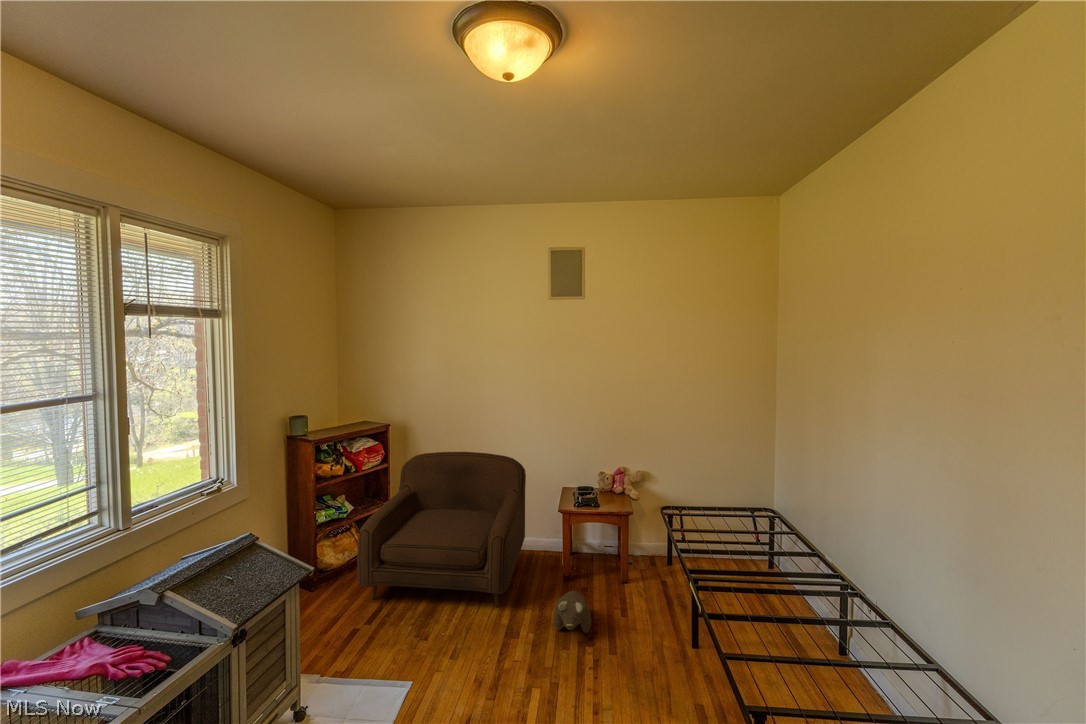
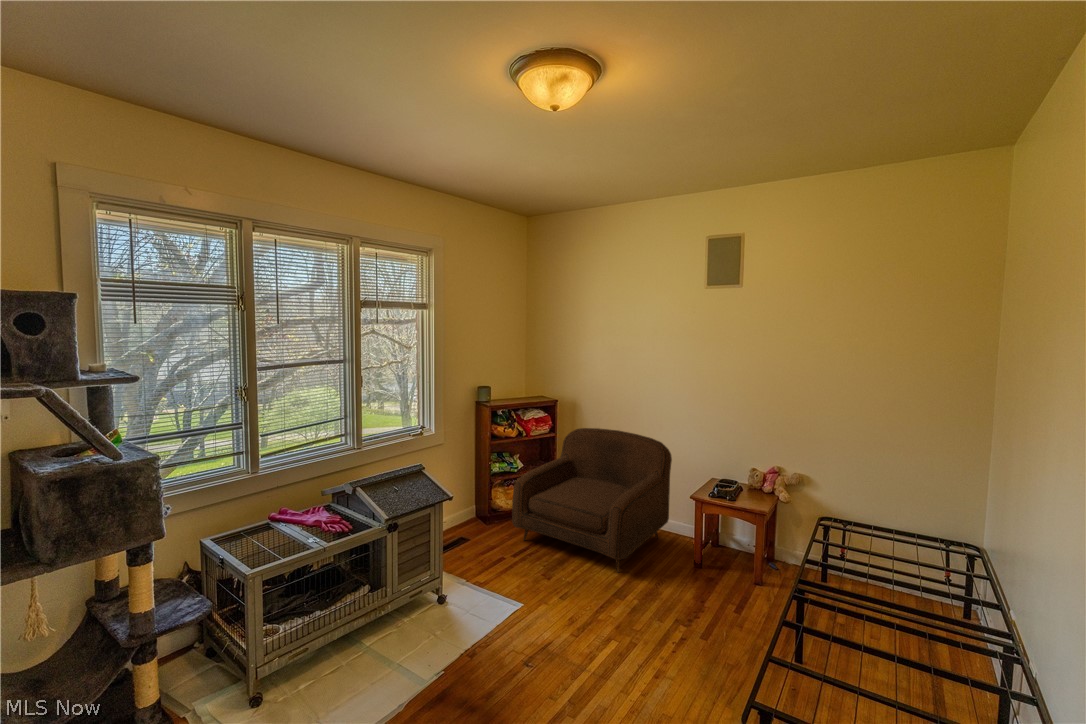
plush toy: present [553,591,591,633] -> none [657,573,697,616]

